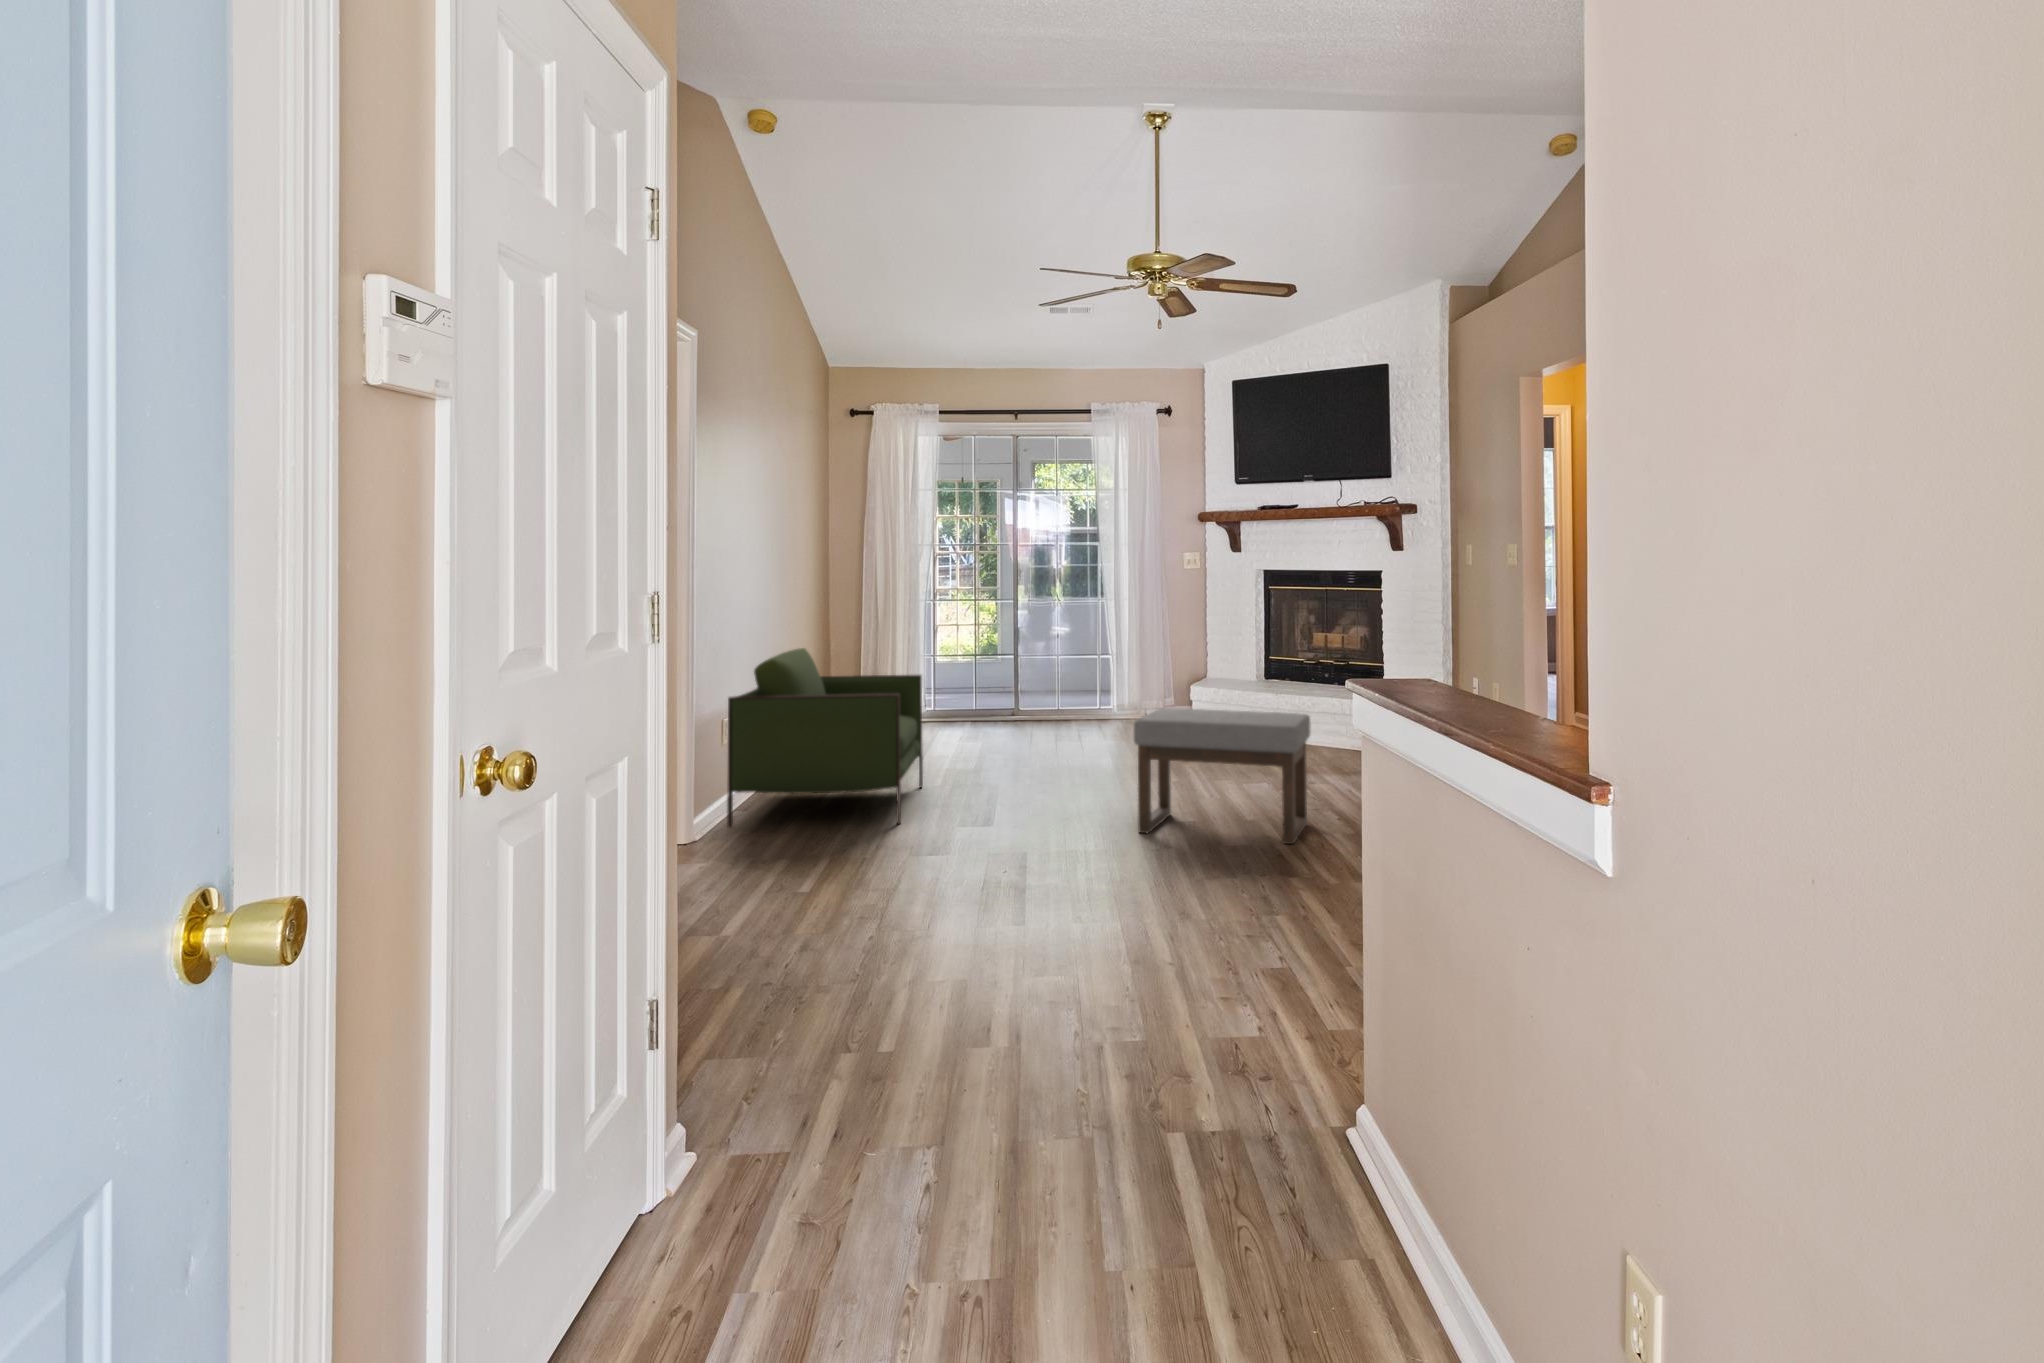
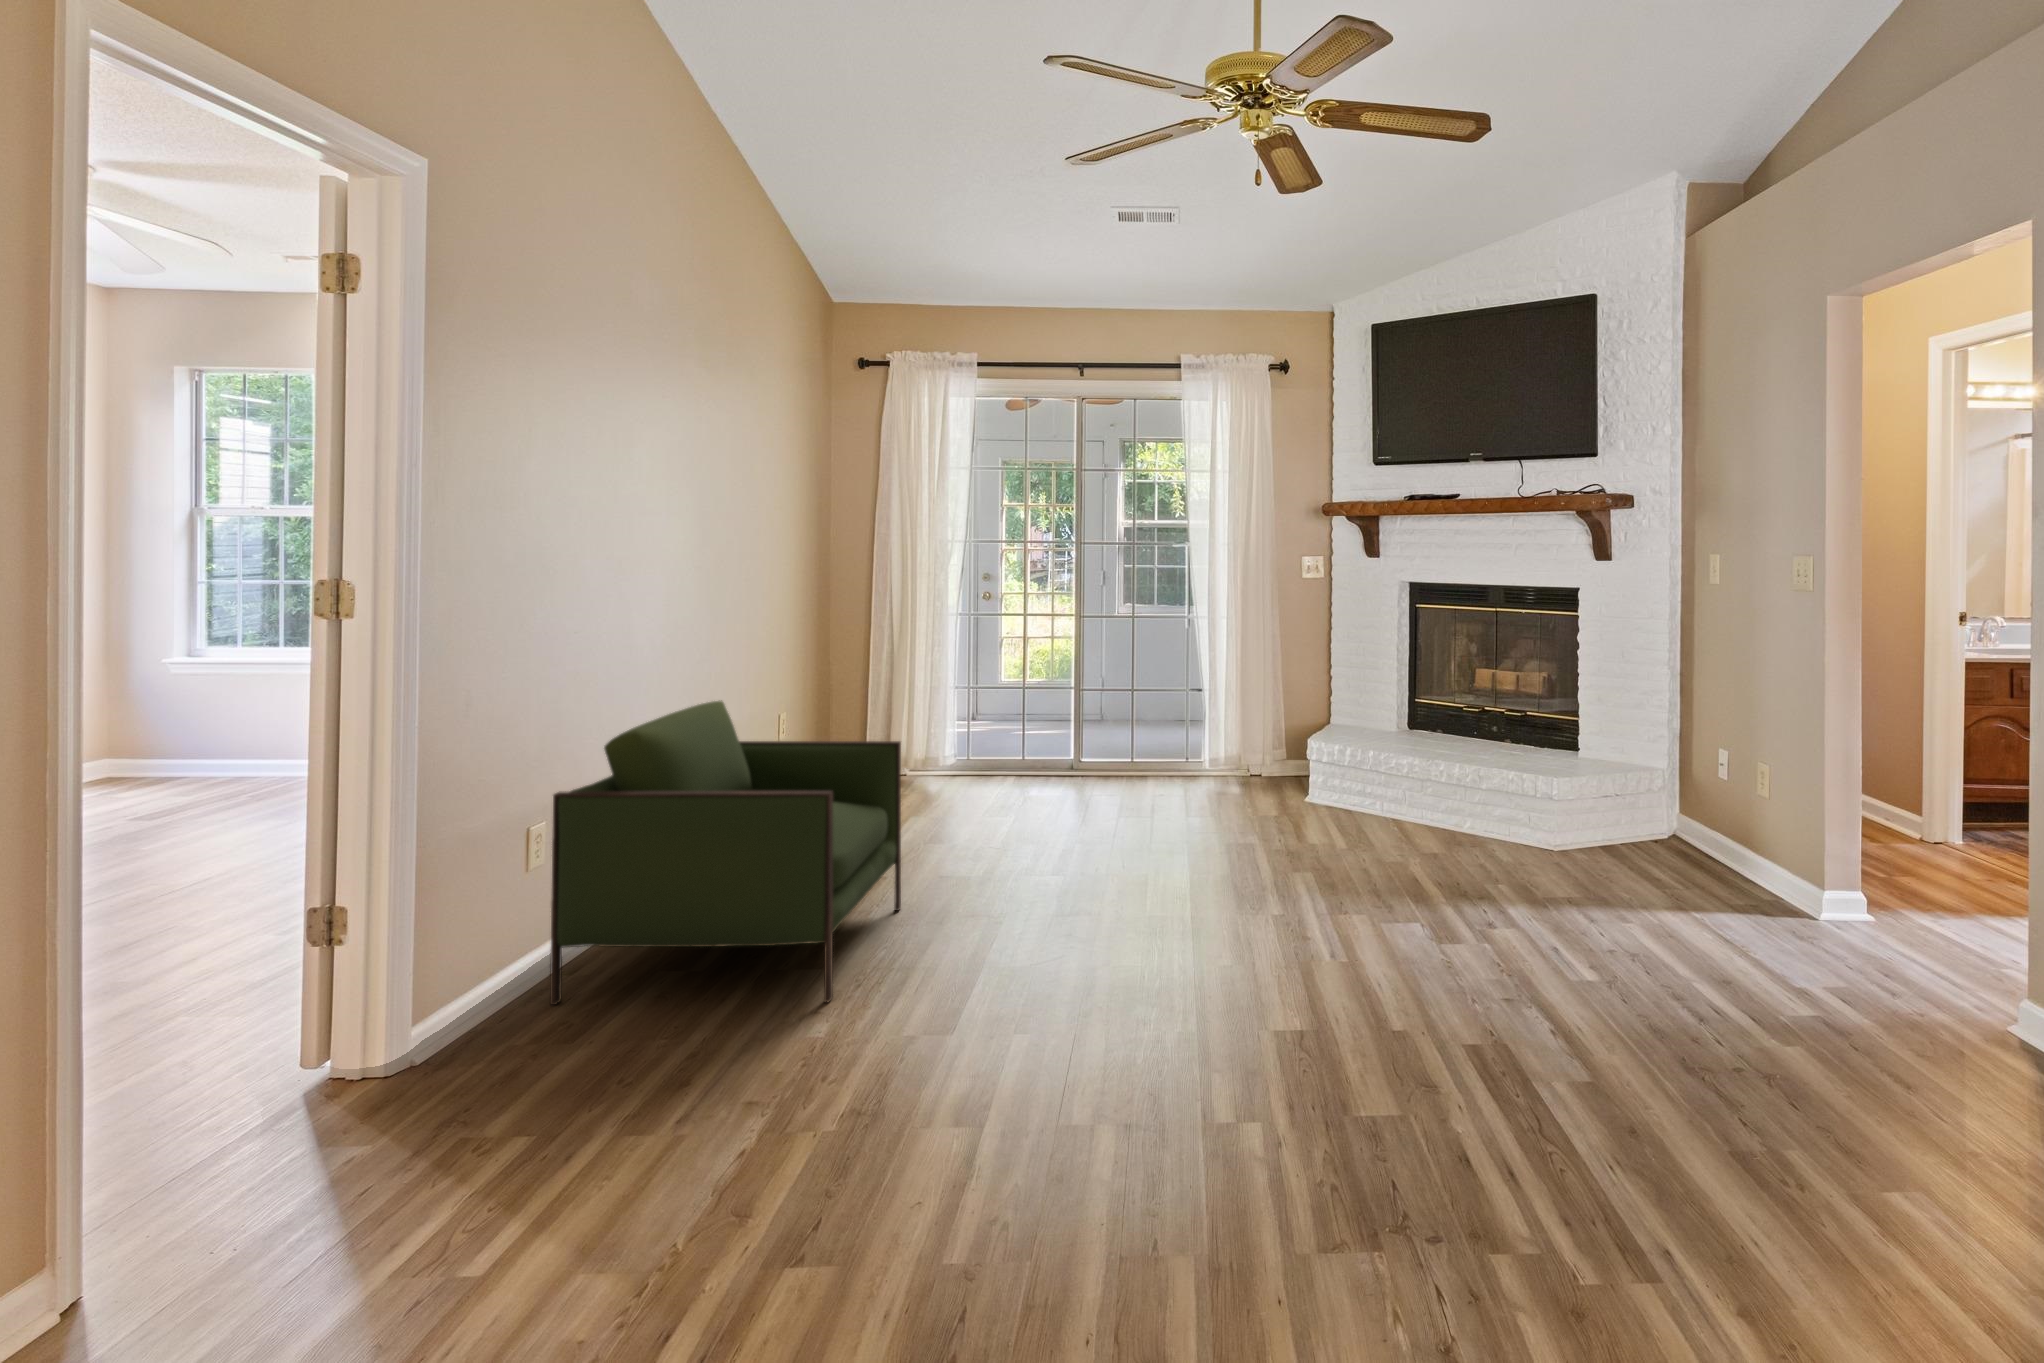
ottoman: present [1134,708,1310,844] -> none [1206,818,1499,1079]

